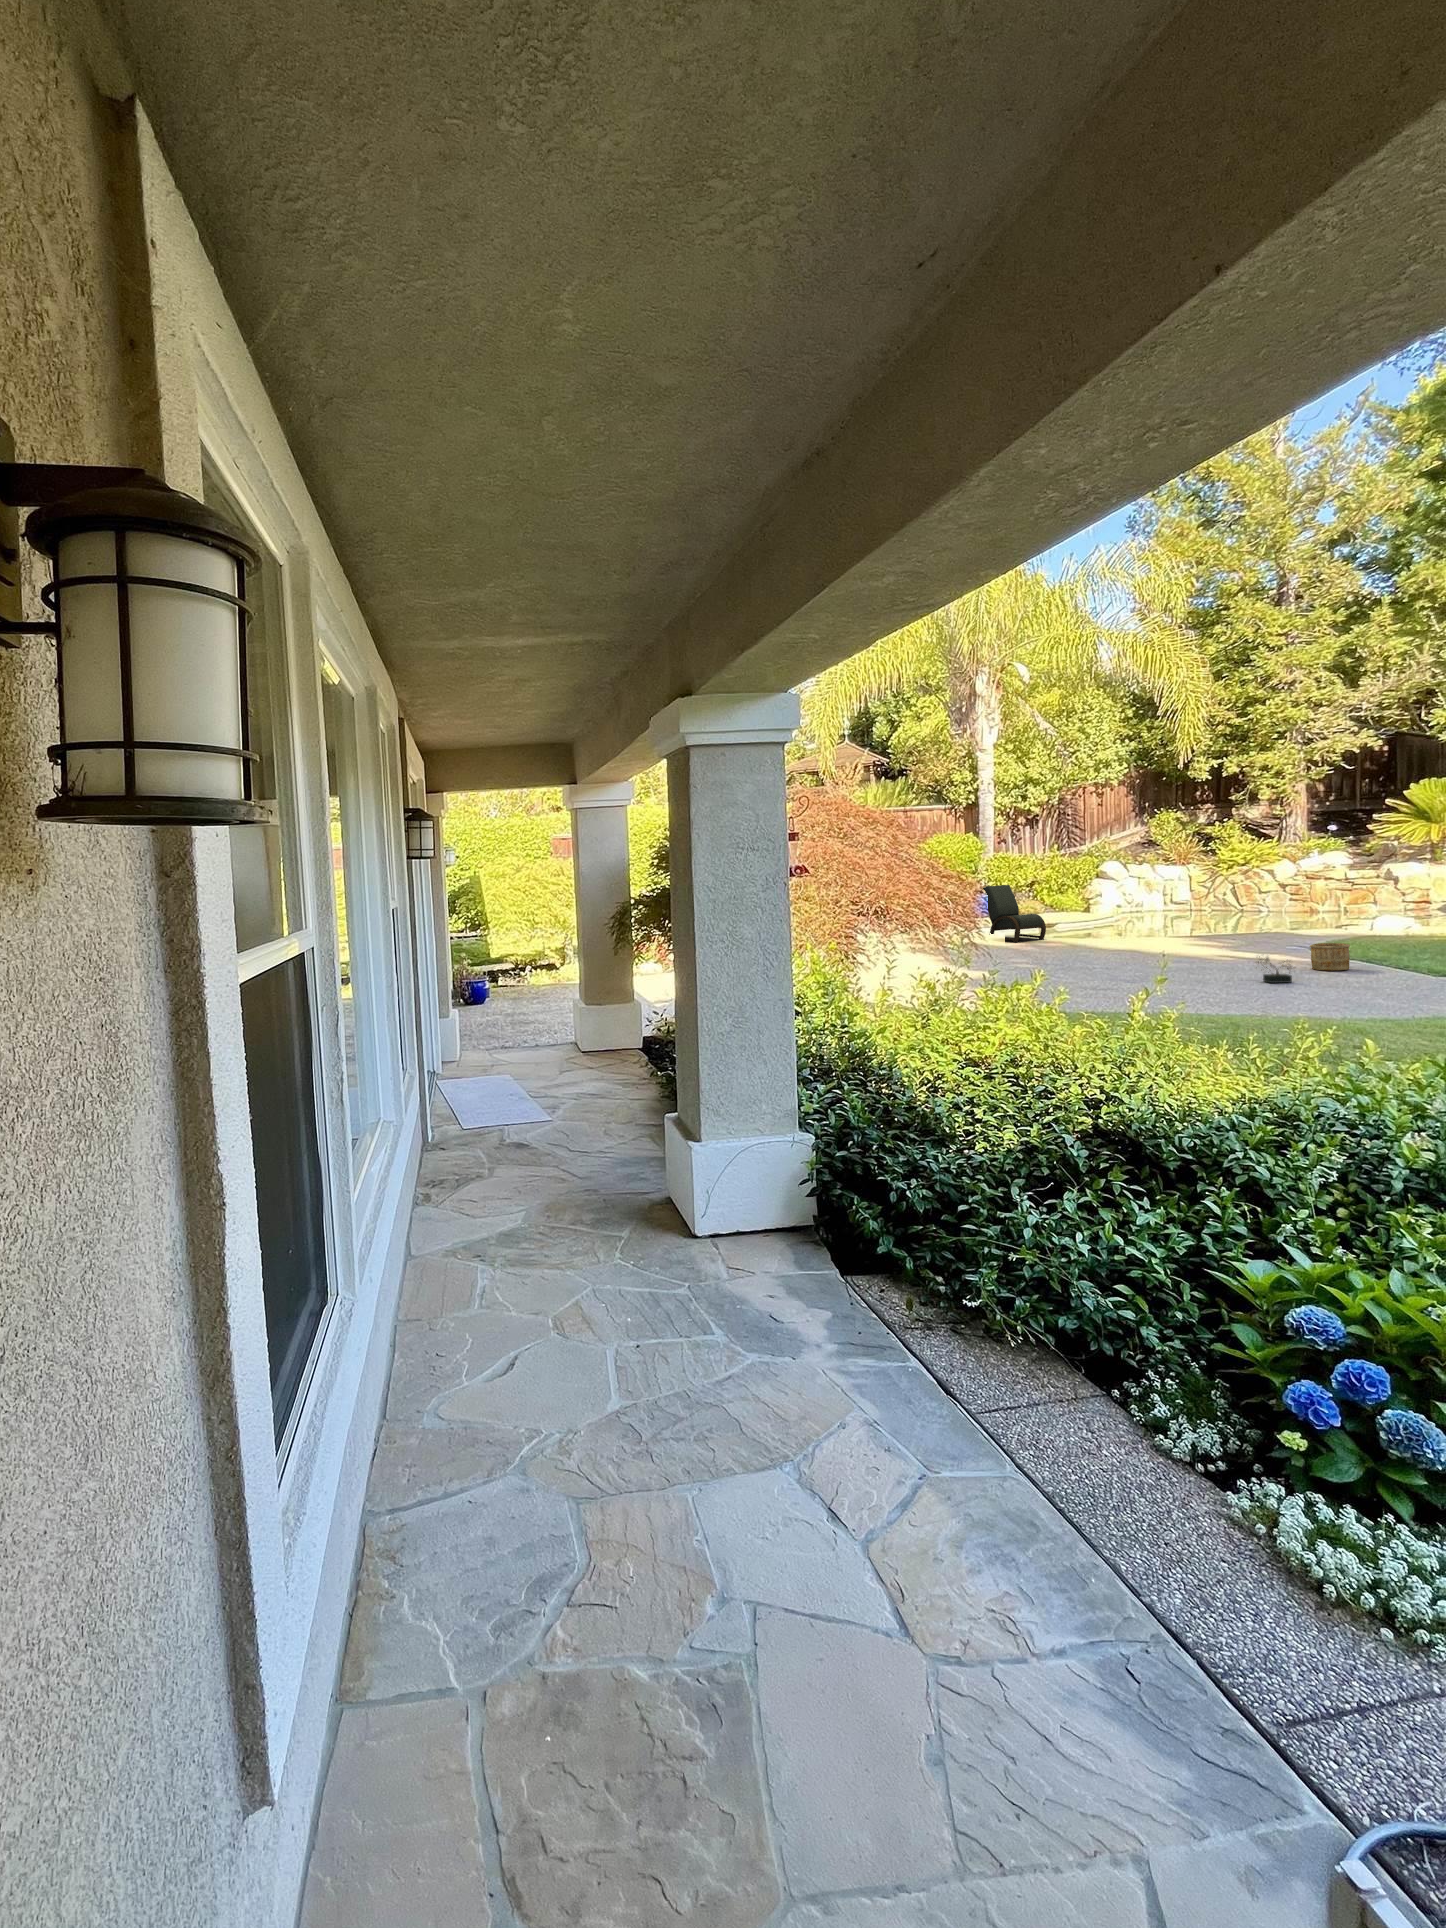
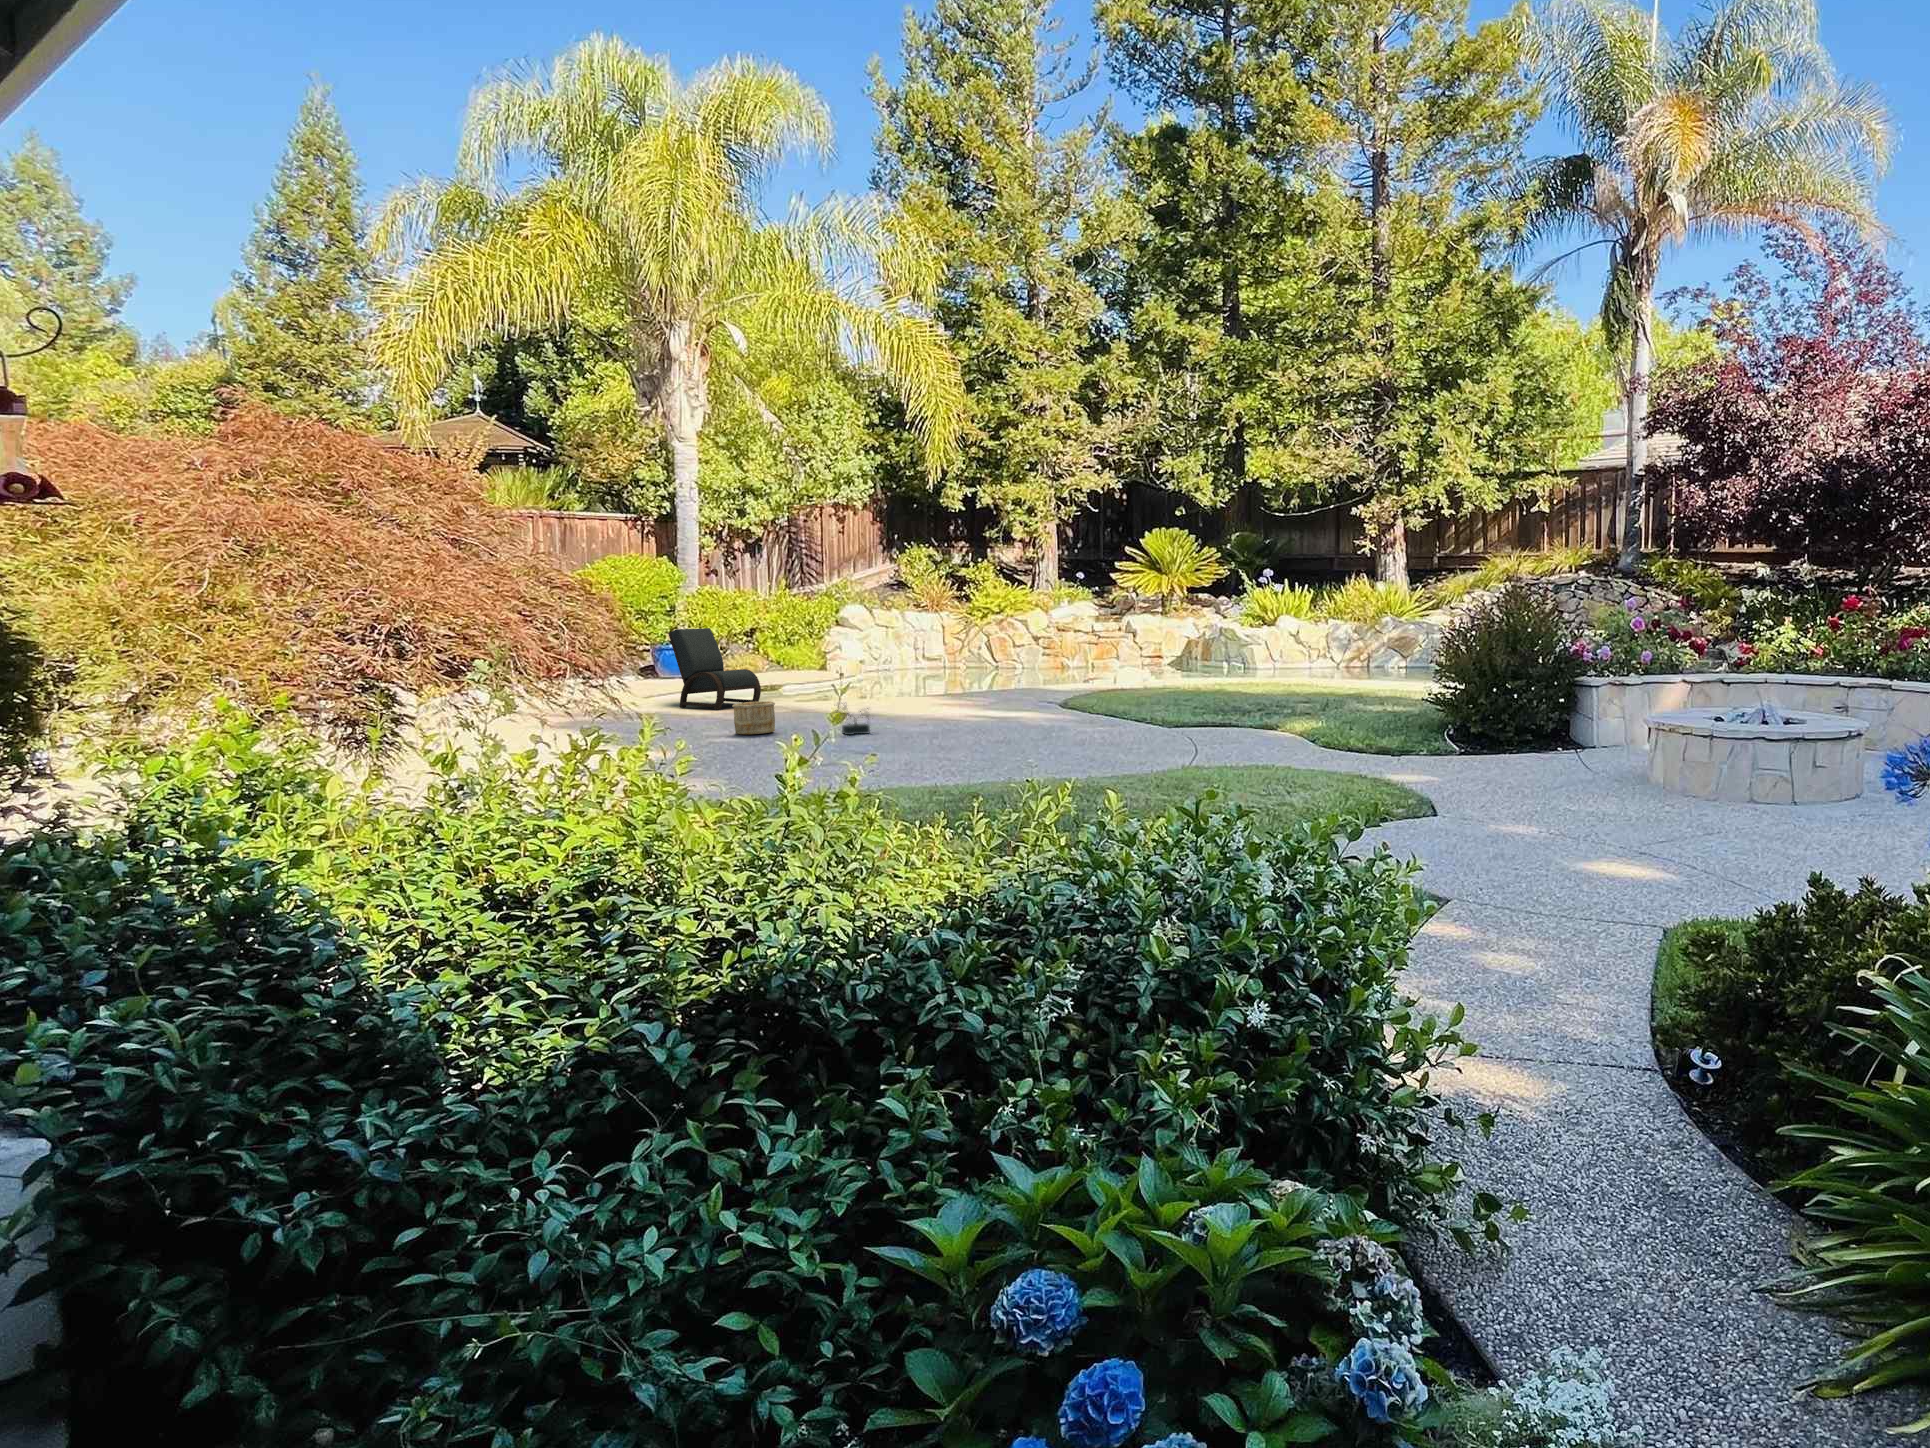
wooden bucket: present [1310,943,1350,971] -> present [732,701,775,735]
decorative plant: present [1258,956,1292,983] -> present [835,706,870,735]

